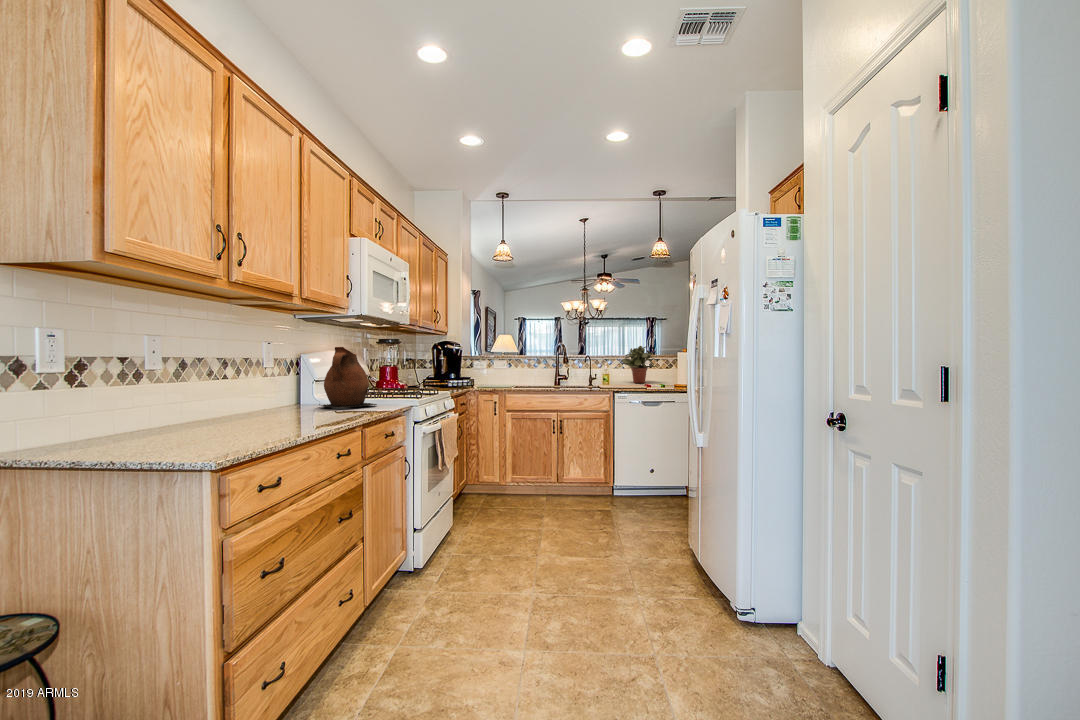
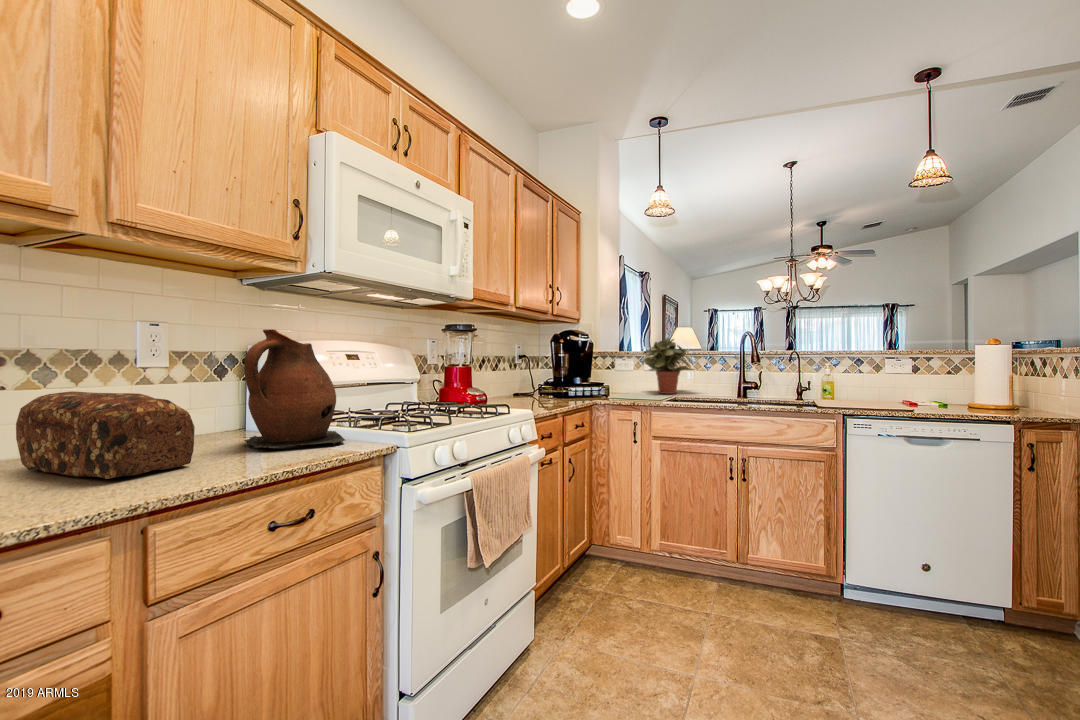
potted plant: present [622,346,657,383] -> present [643,338,696,394]
bread loaf: none [242,380,329,418] -> present [16,391,195,479]

